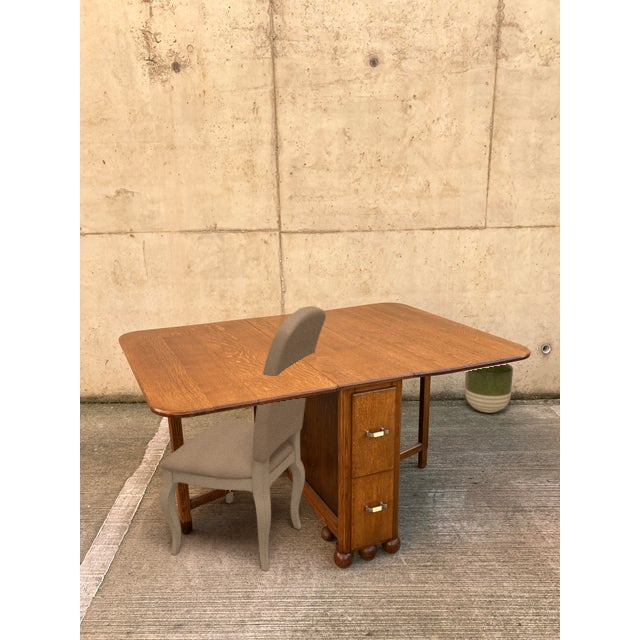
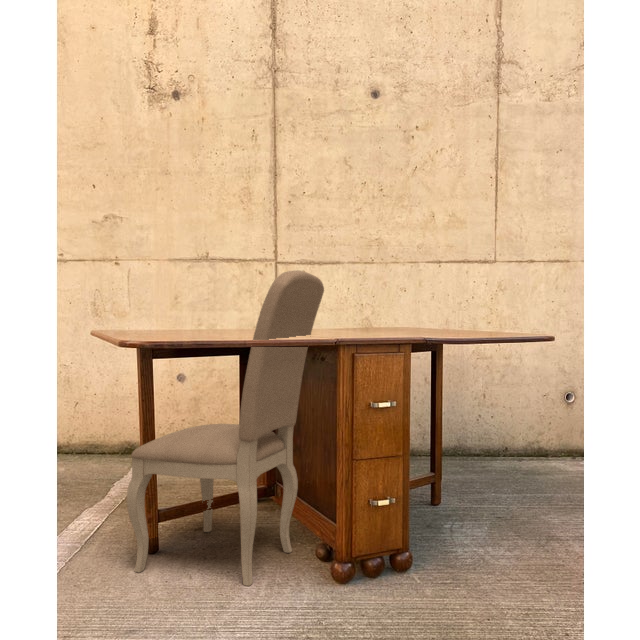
planter: present [465,364,513,413] -> none [482,409,536,466]

